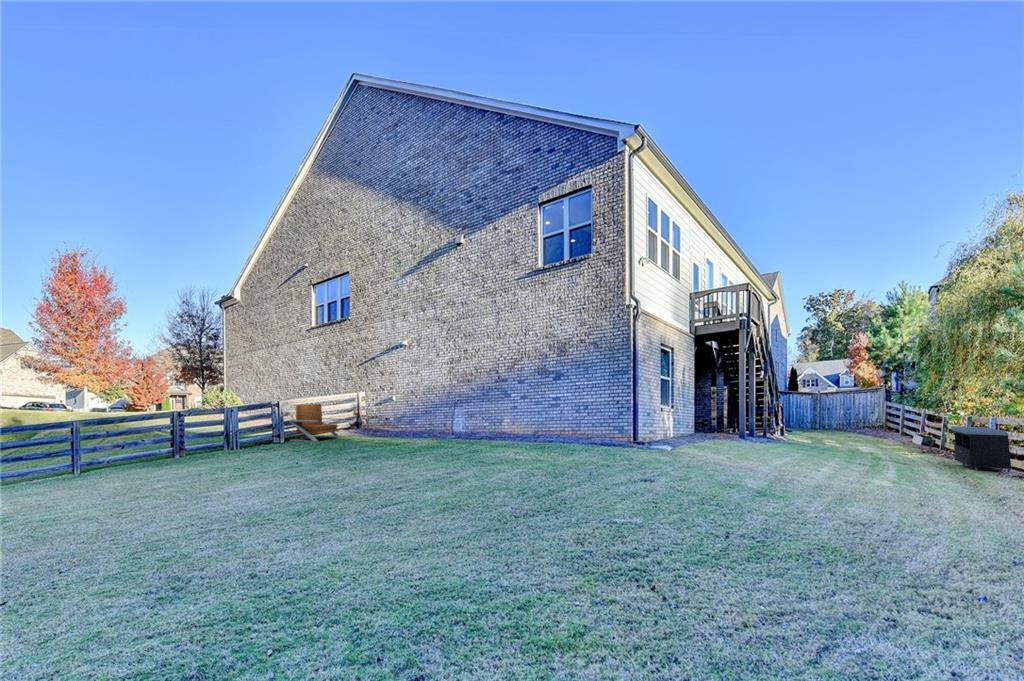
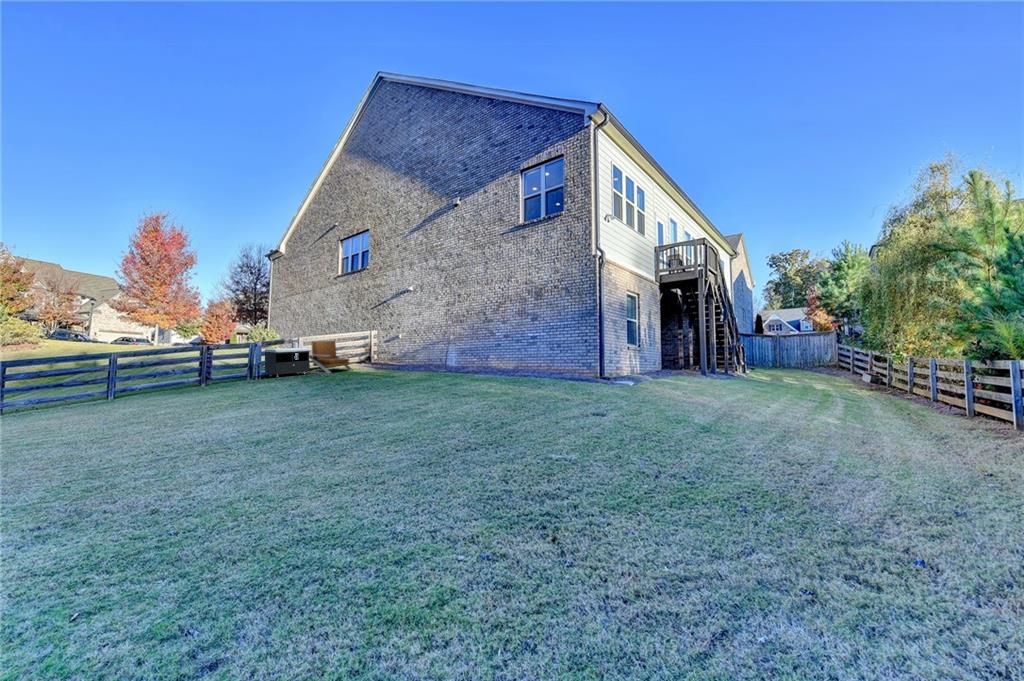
storage bench: present [951,426,1011,472] -> present [265,348,310,377]

